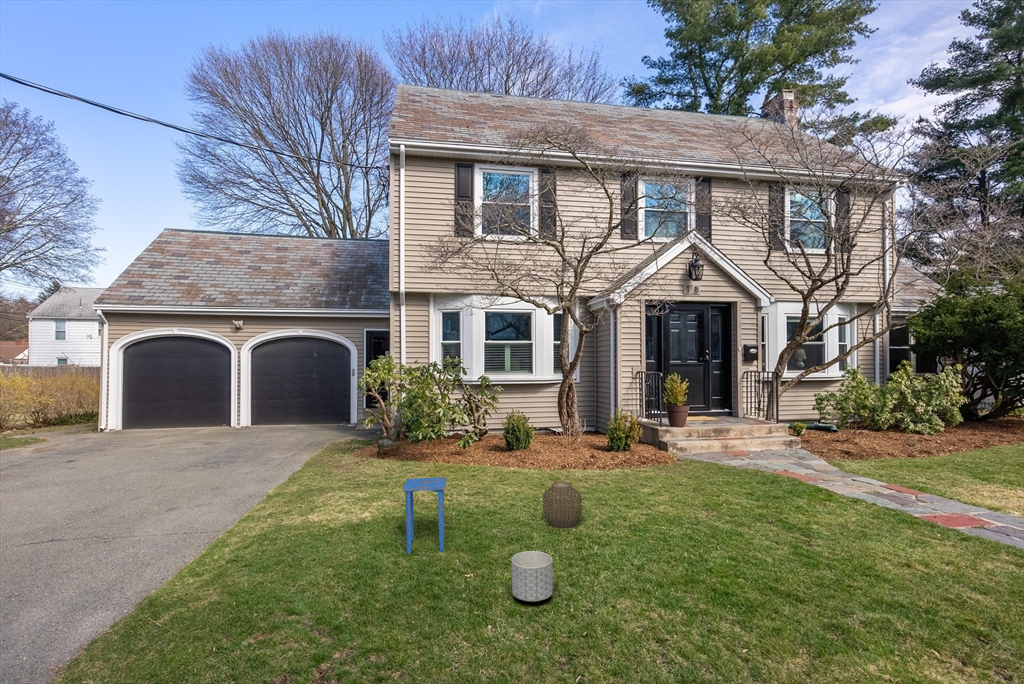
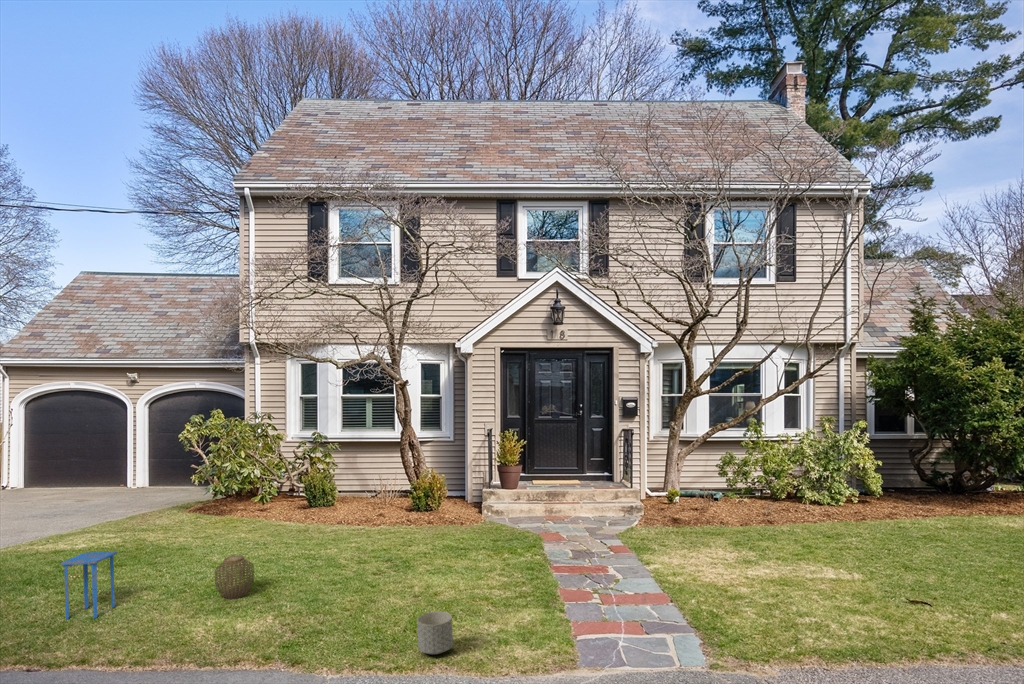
armchair: present [377,406,402,458] -> none [197,451,223,523]
planter: present [511,551,553,602] -> present [417,611,453,655]

